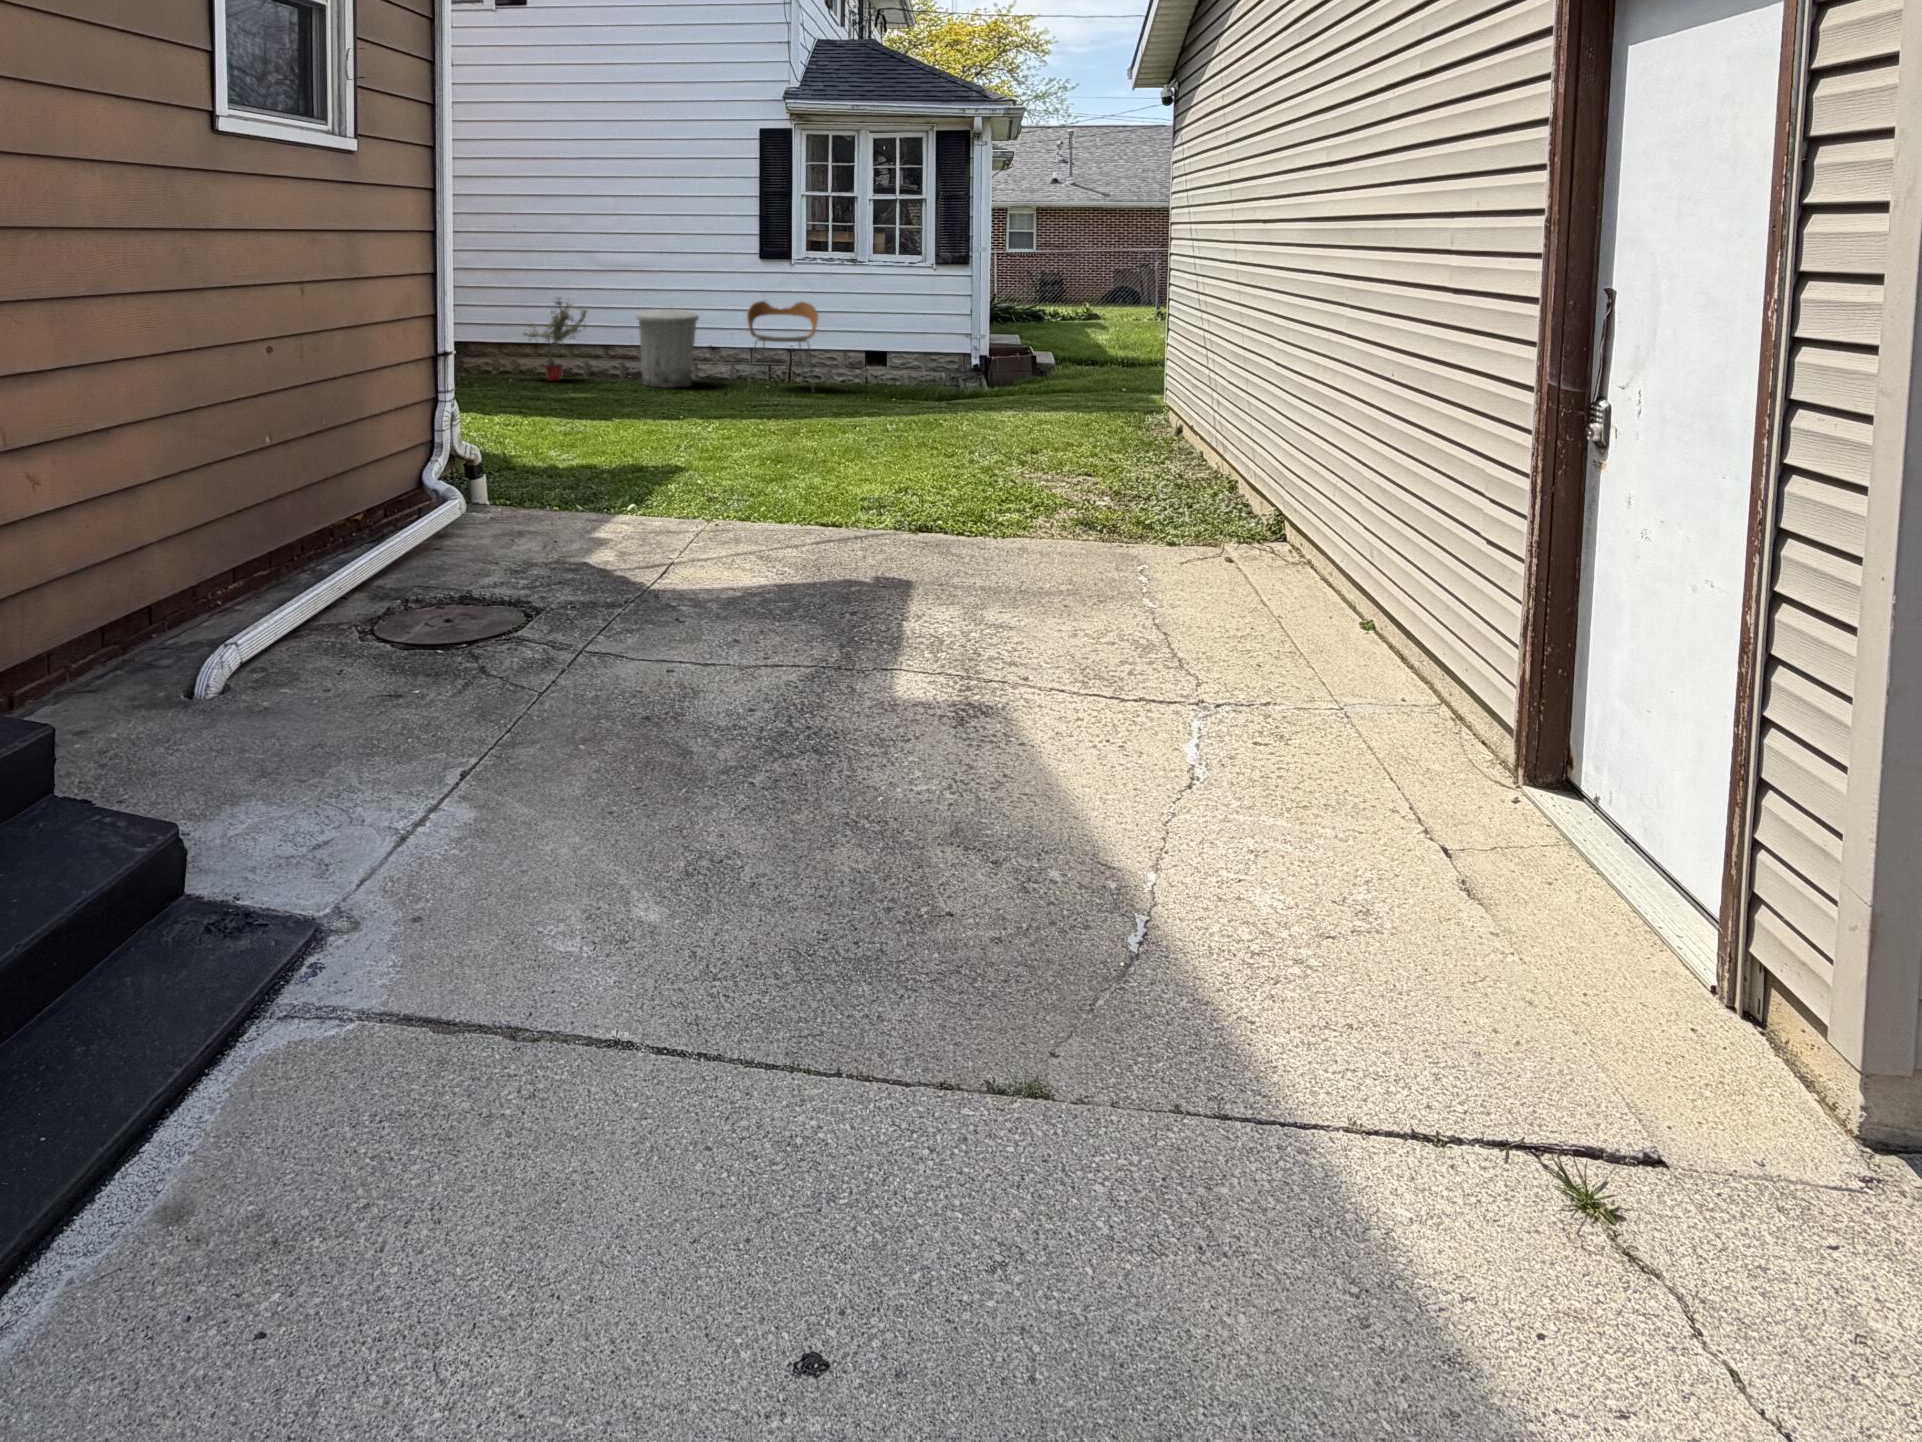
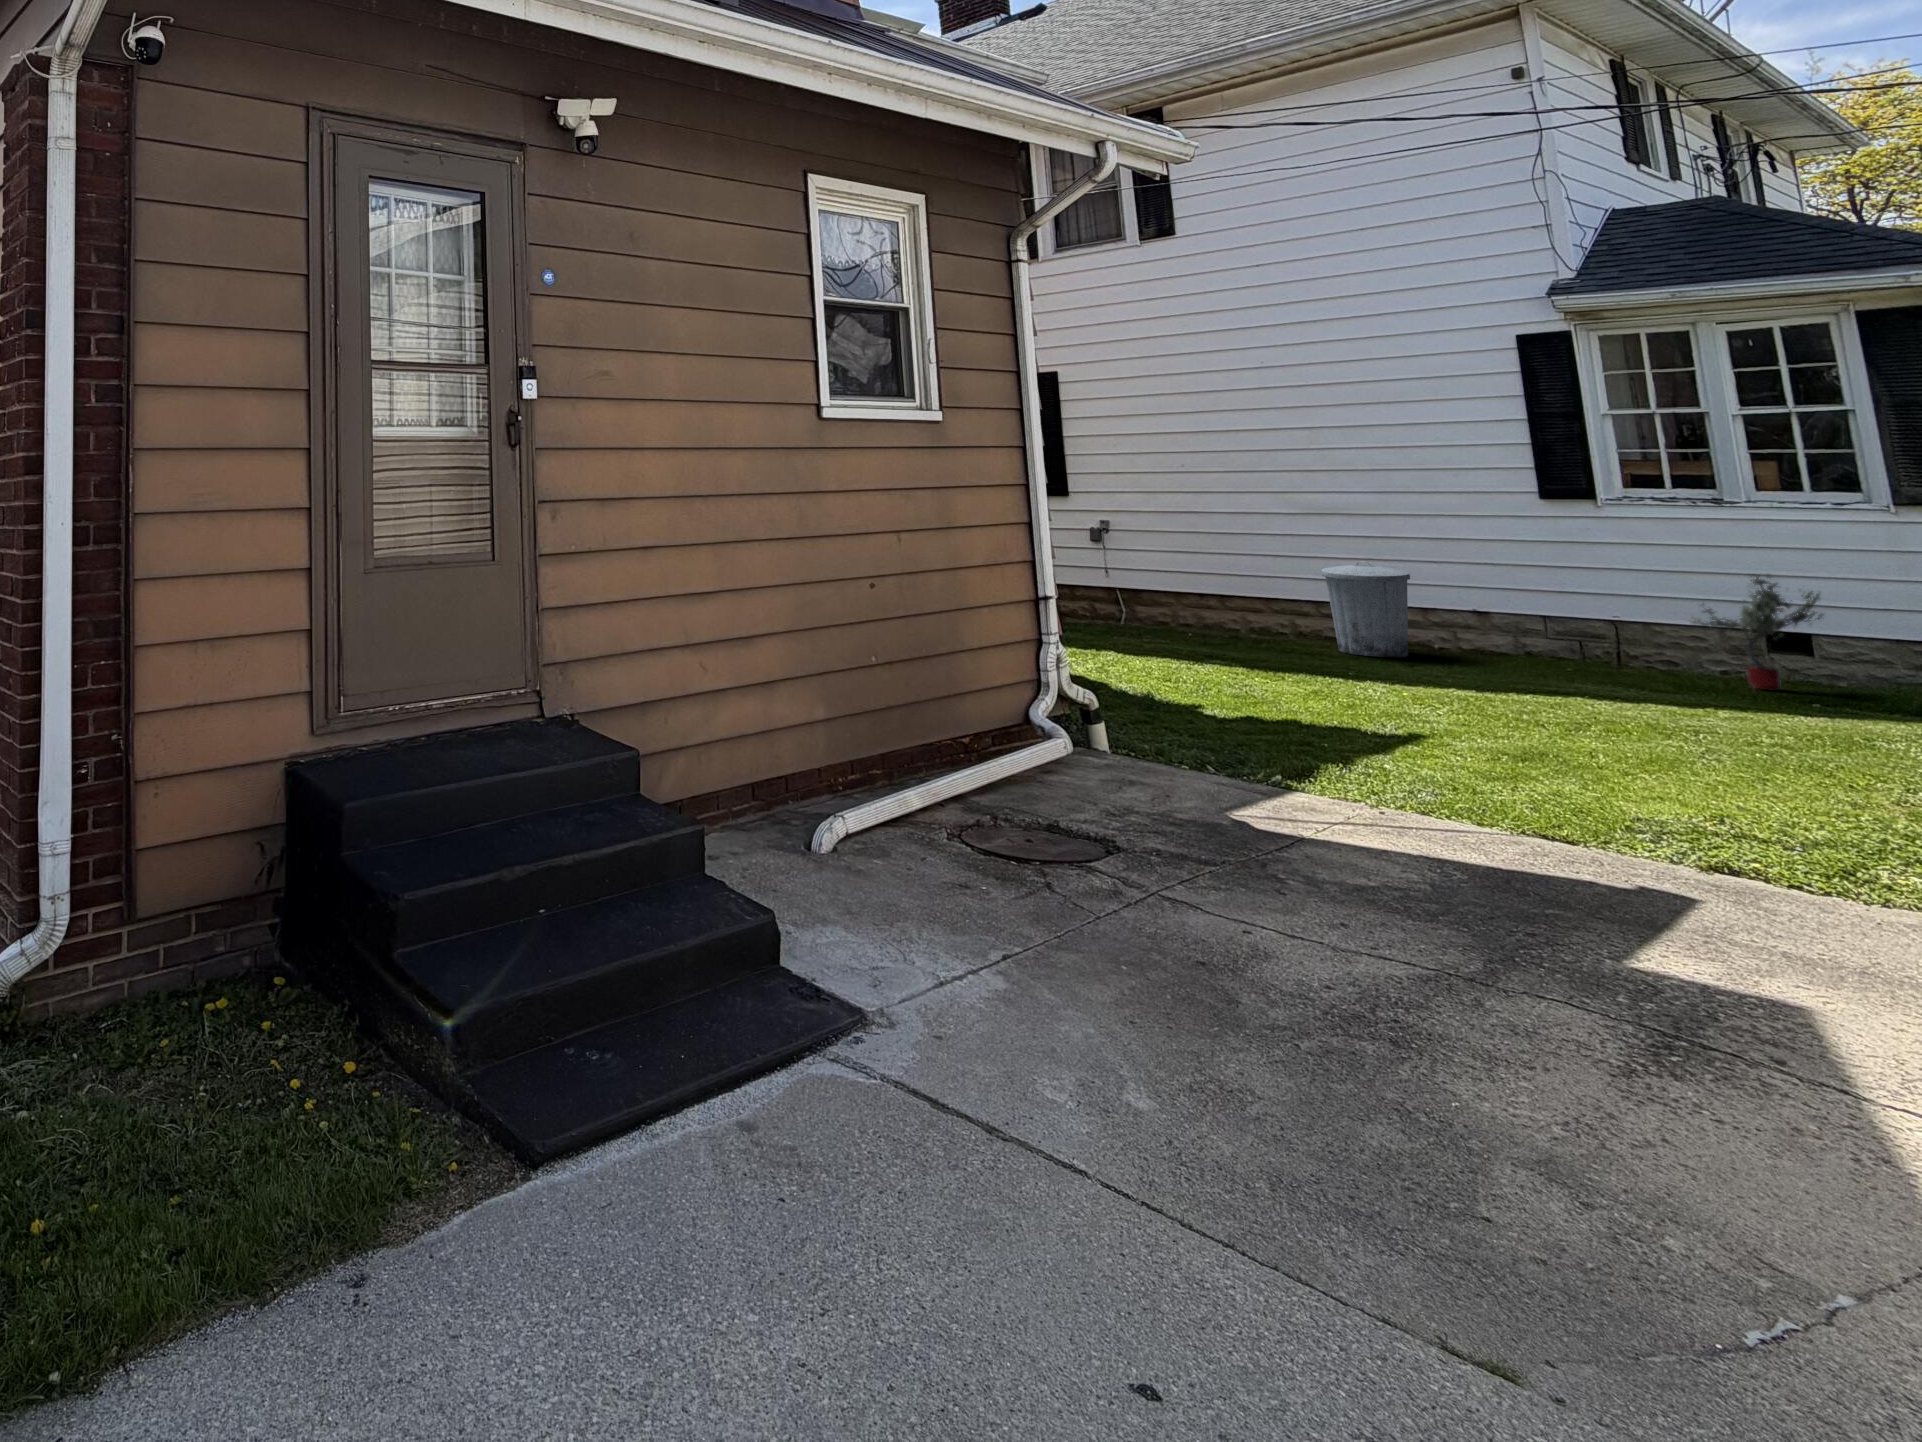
potted tree: present [524,298,587,382] -> present [1691,574,1822,690]
chair: present [747,300,818,391] -> none [1482,558,1607,680]

